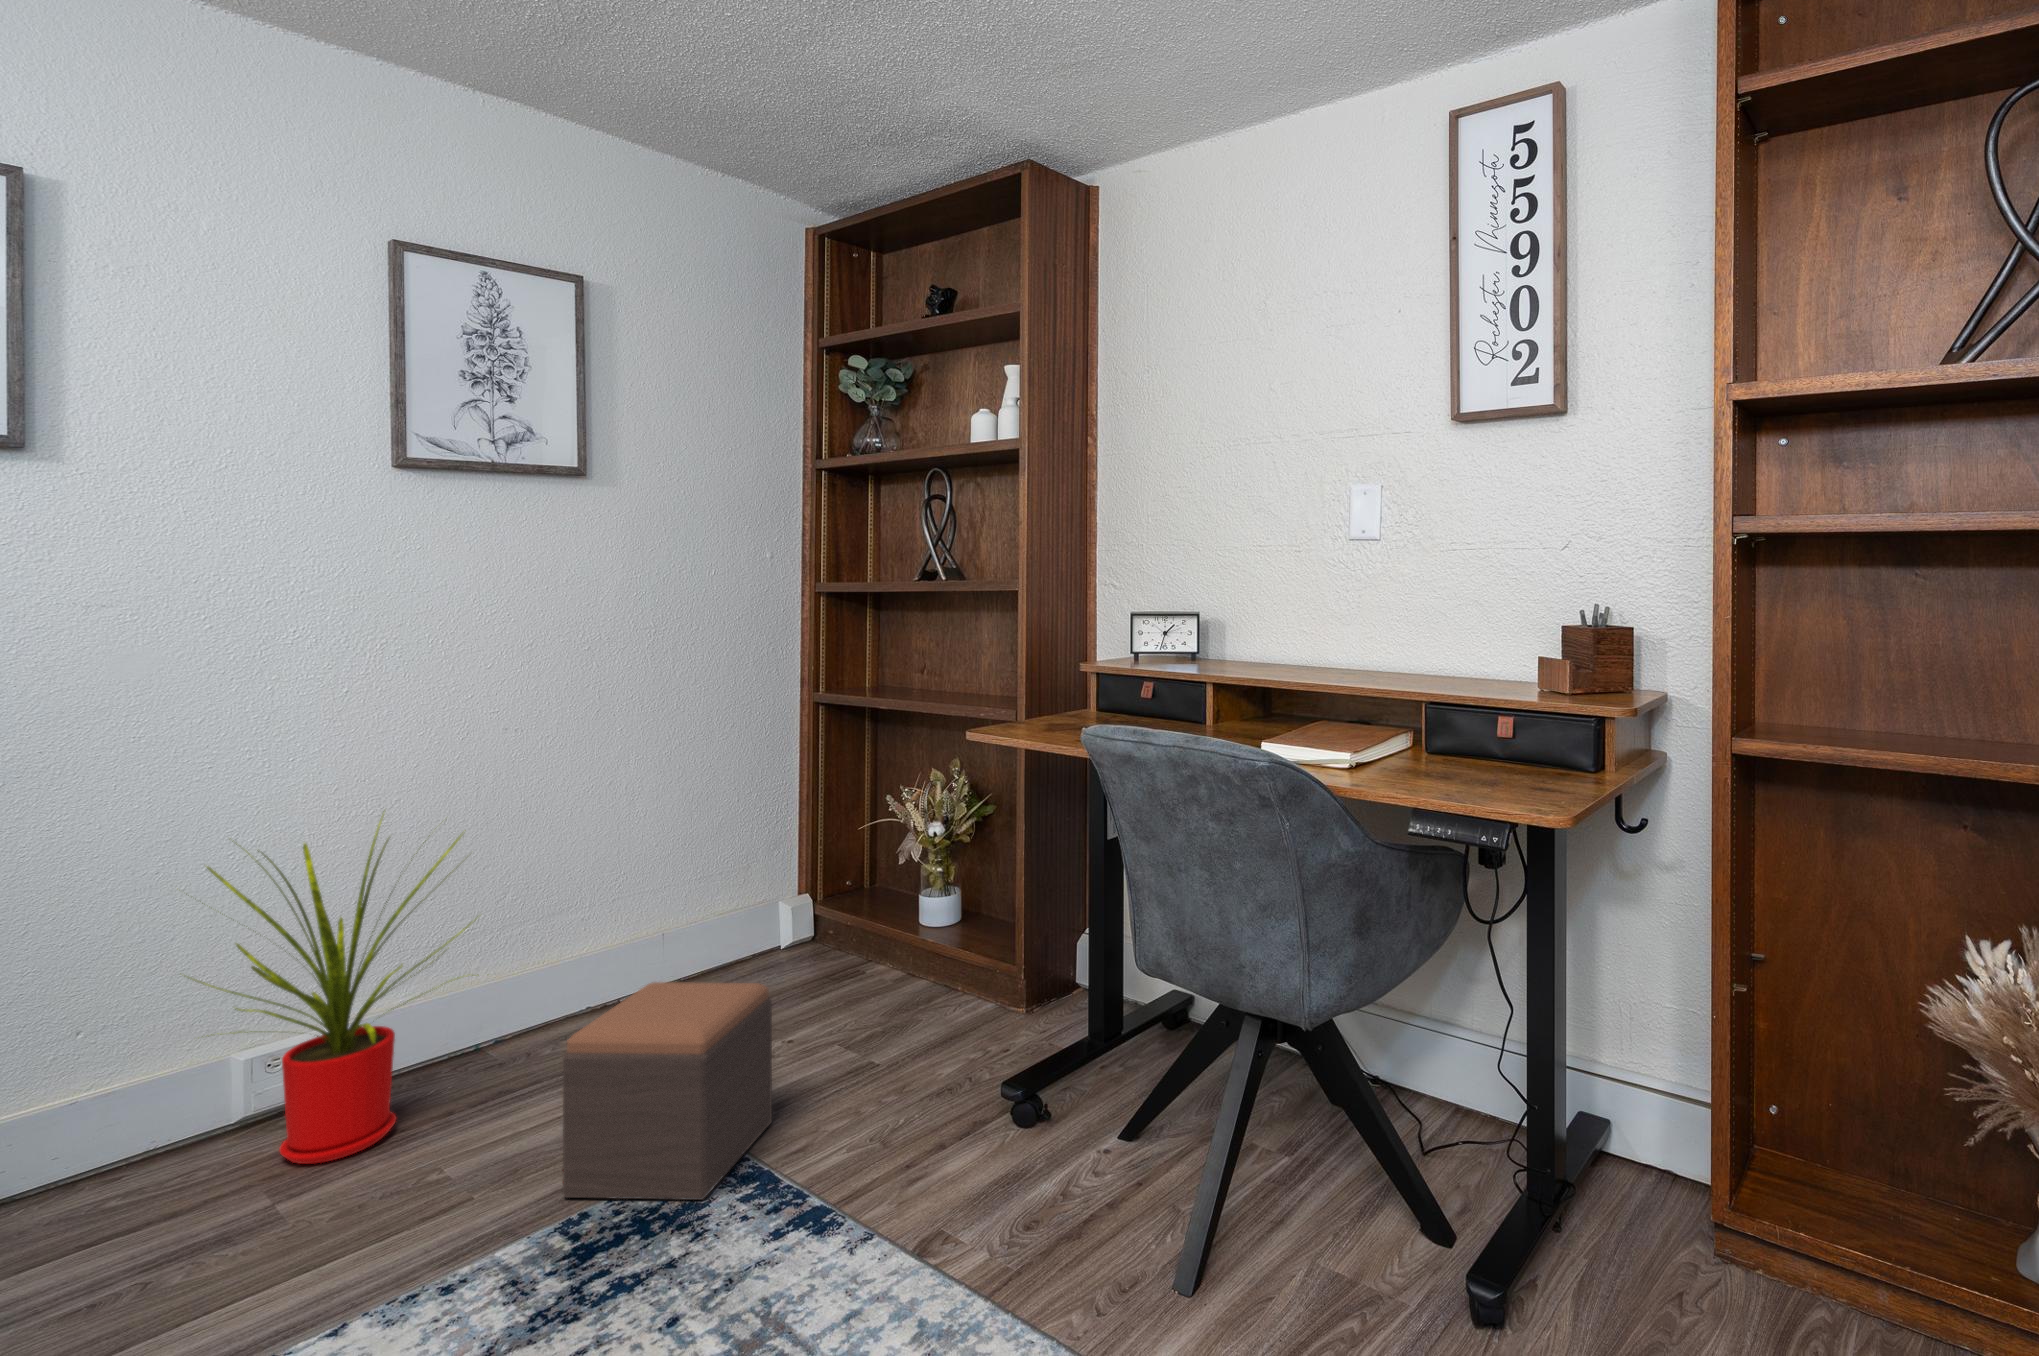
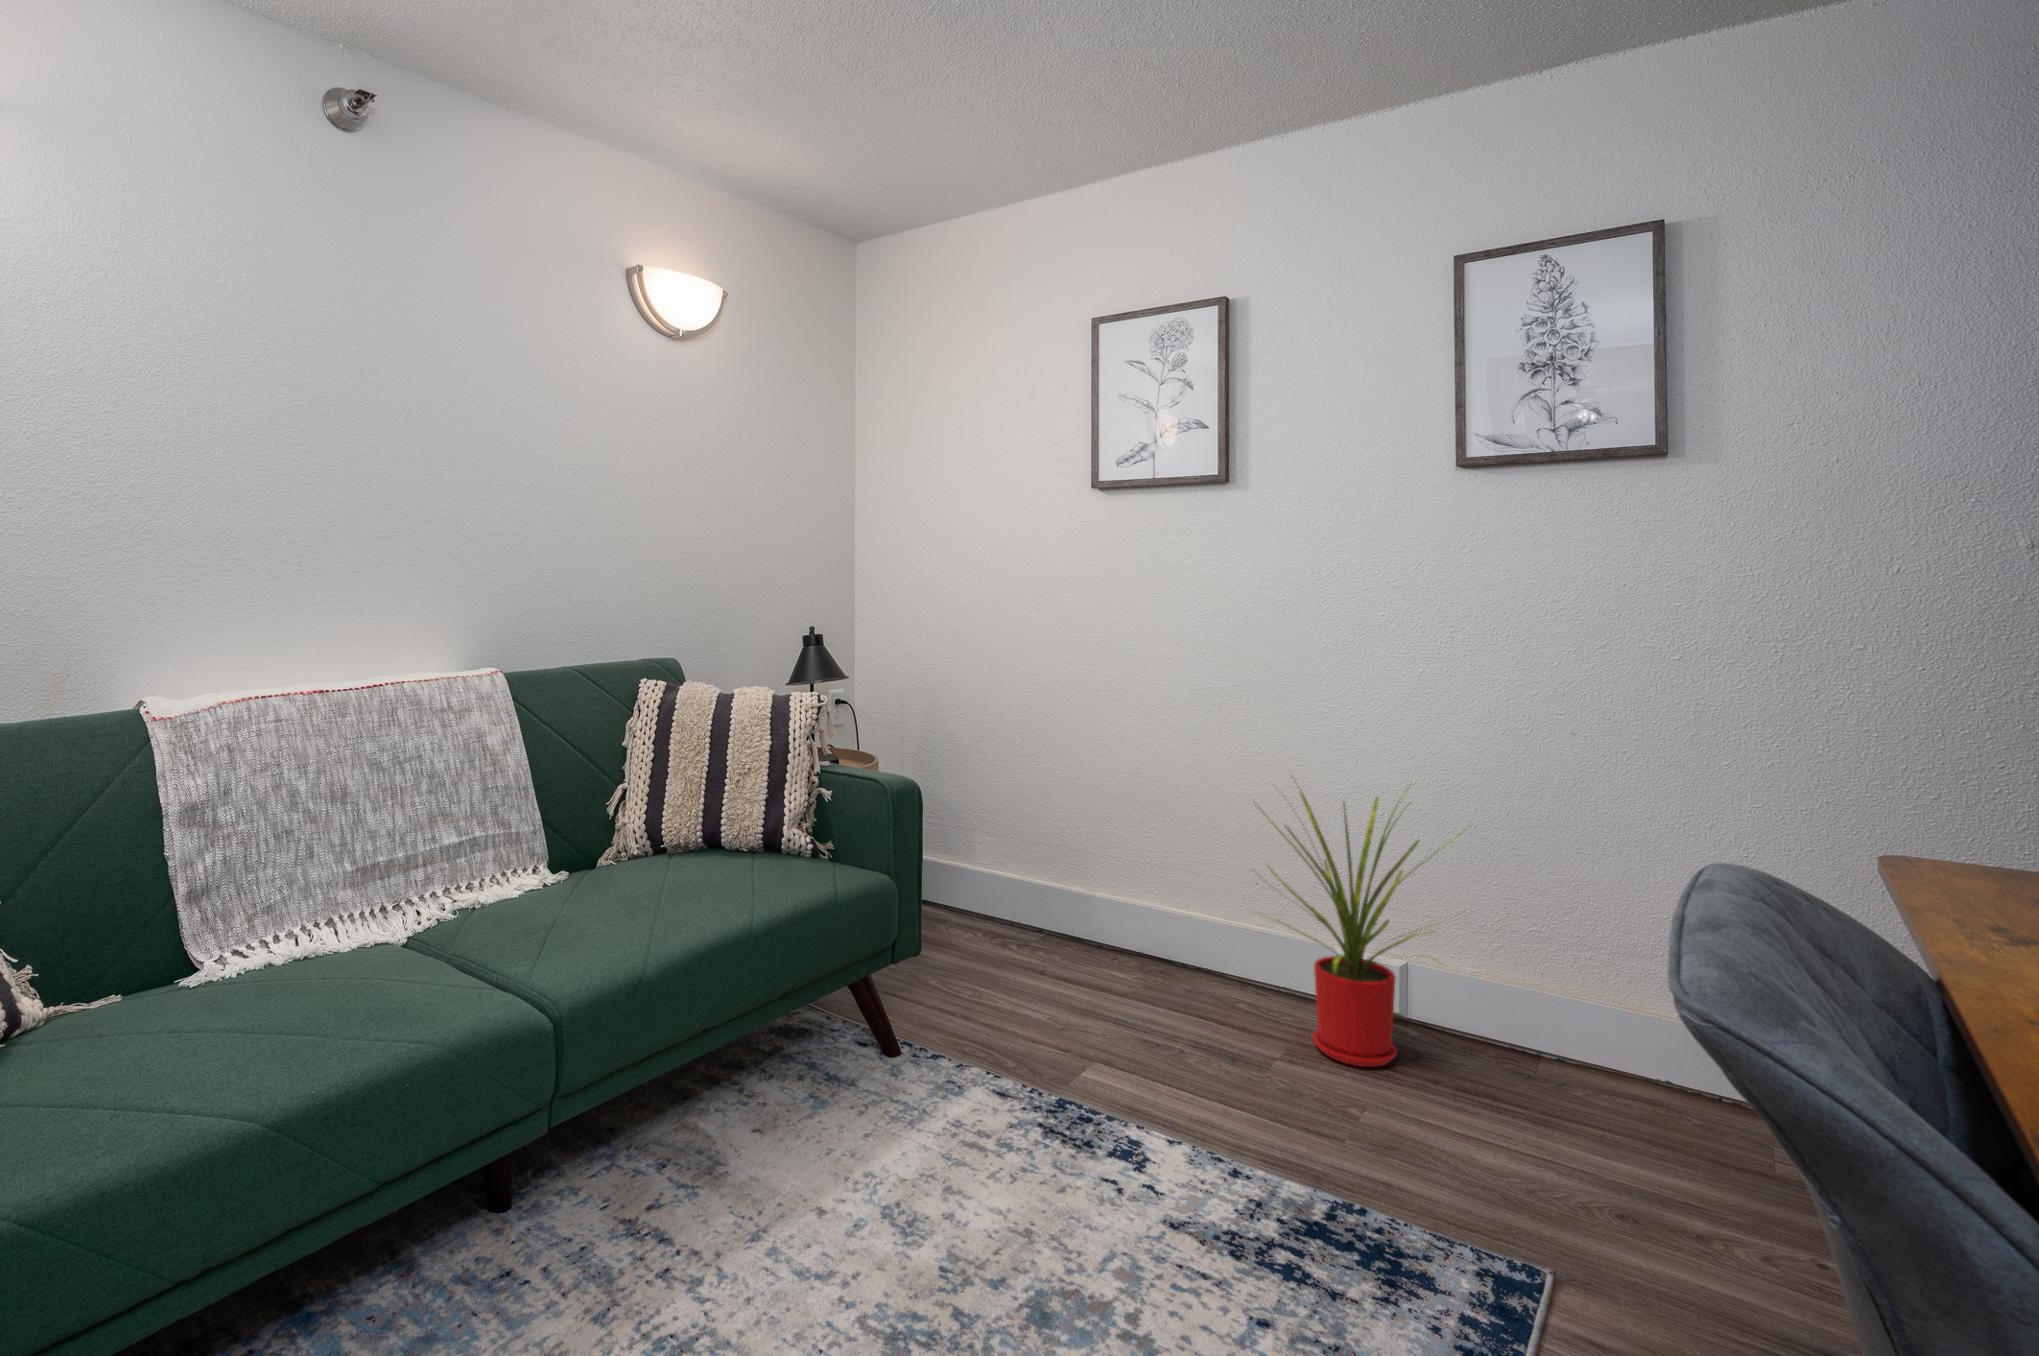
footstool: present [563,982,772,1200] -> none [1372,1036,1612,1298]

